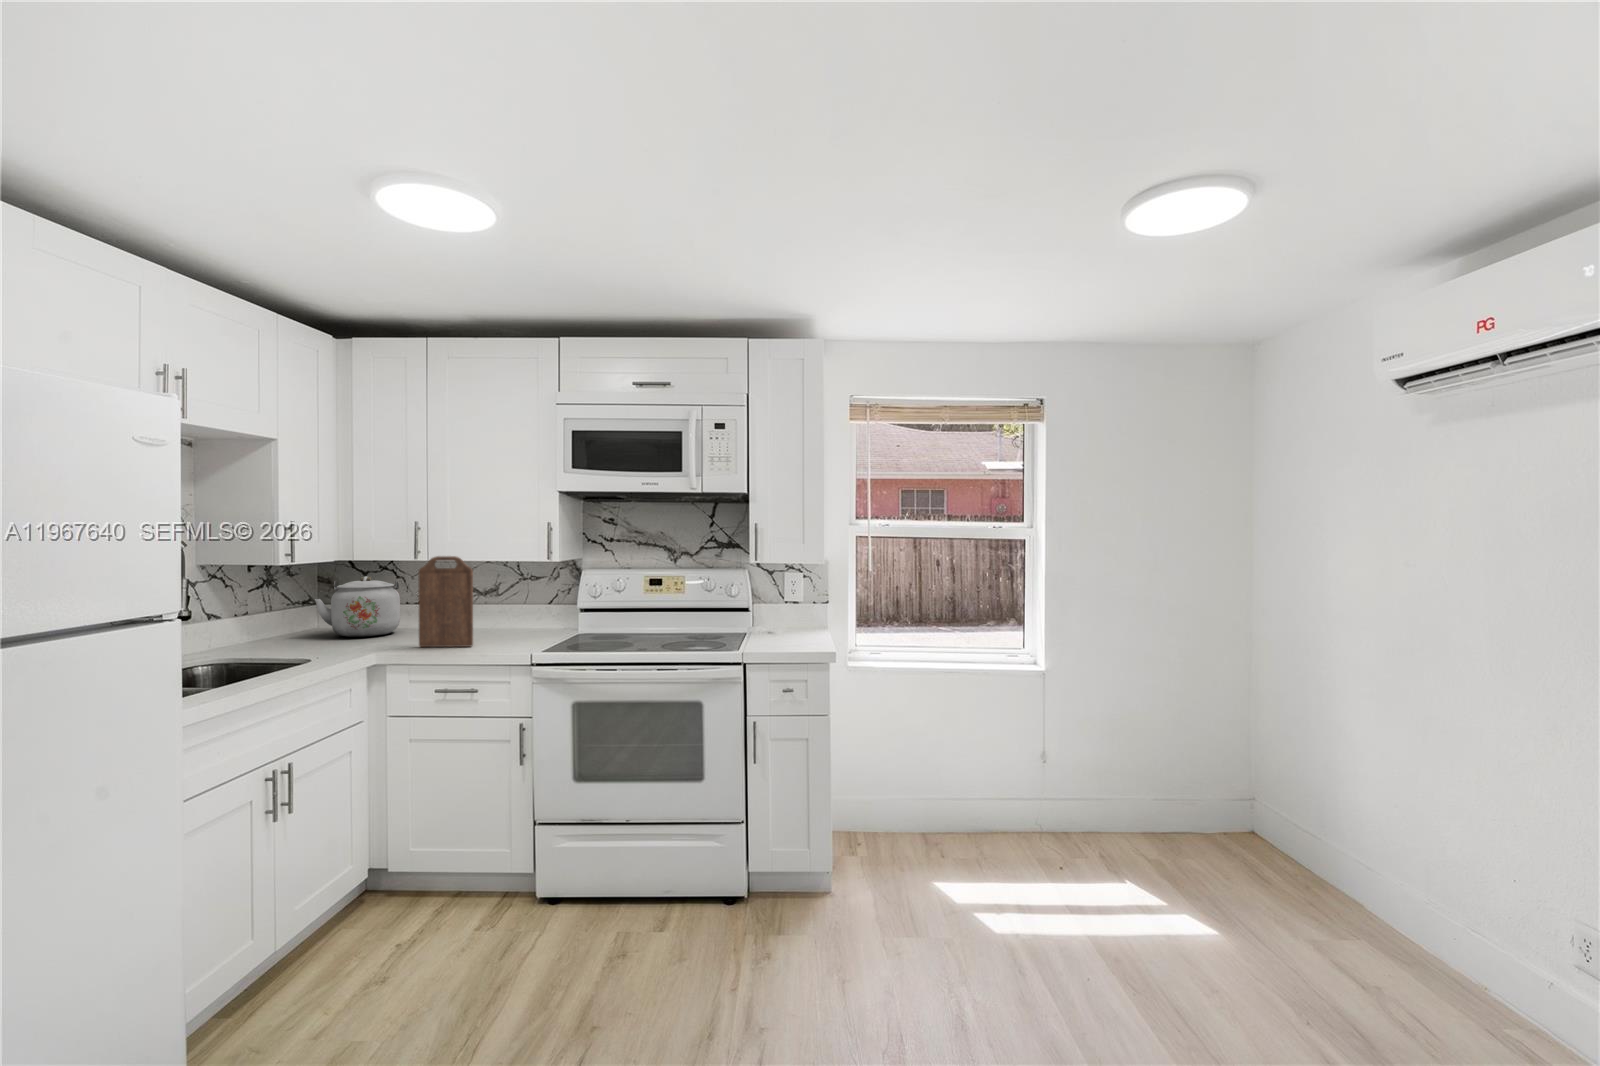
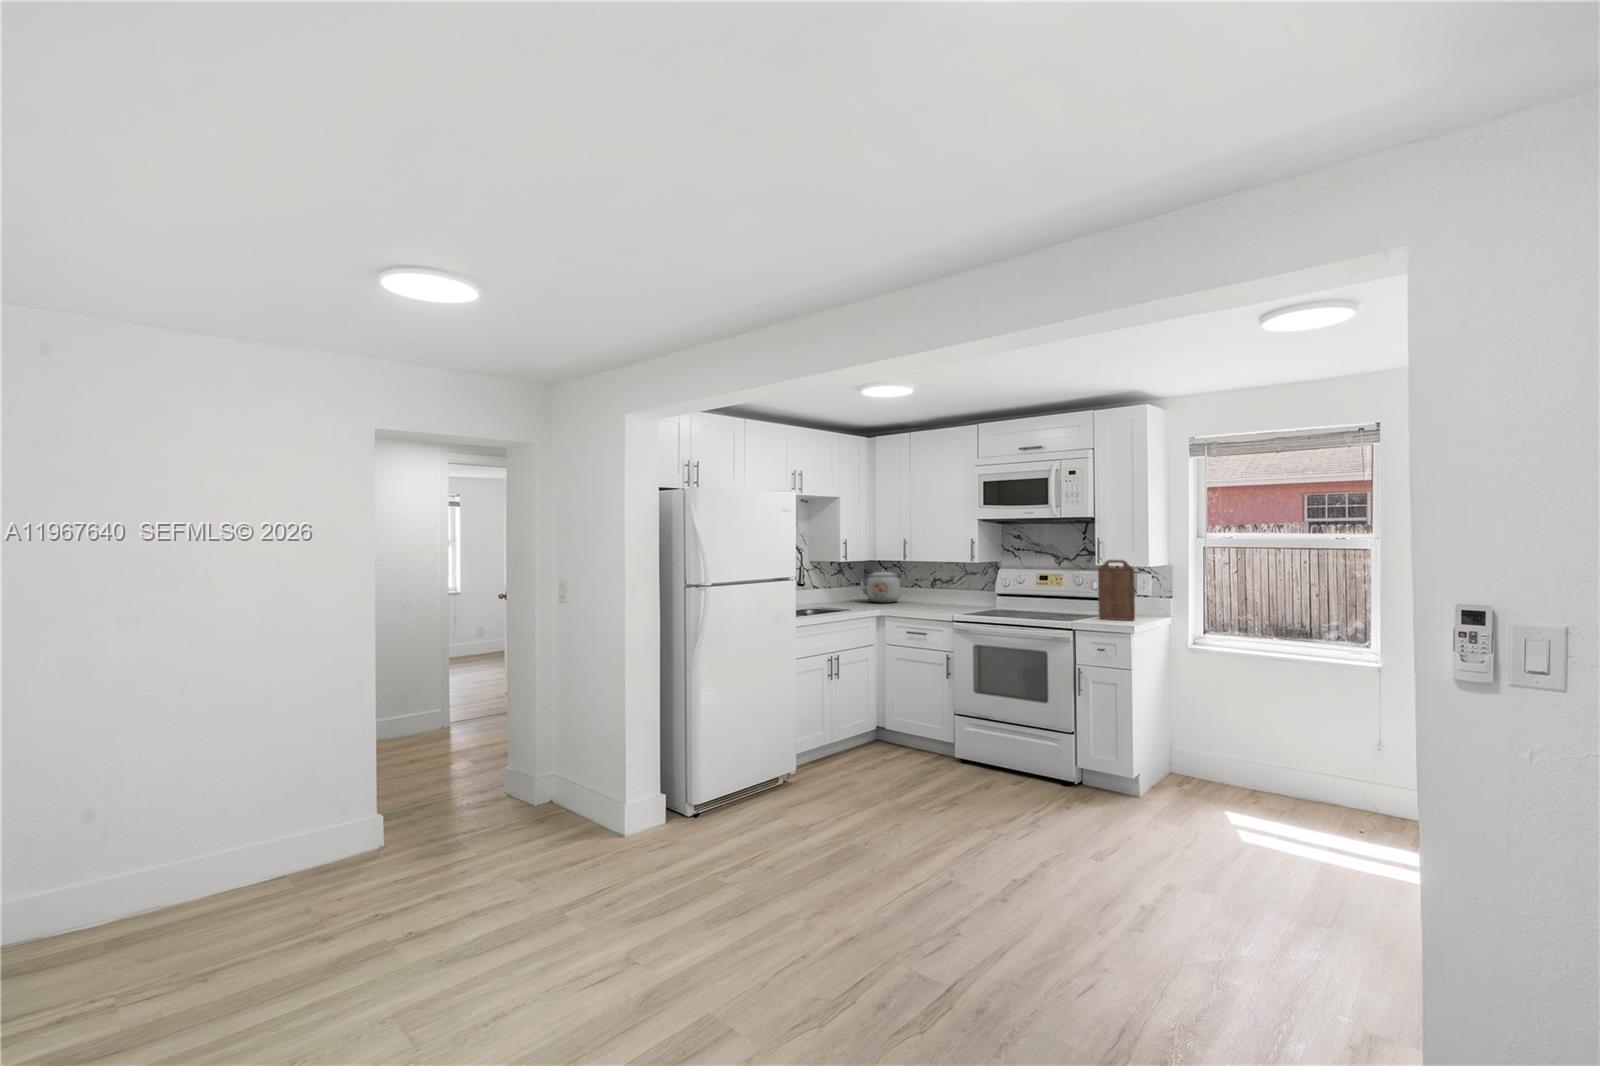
cutting board: present [418,556,473,647] -> present [1098,560,1135,620]

